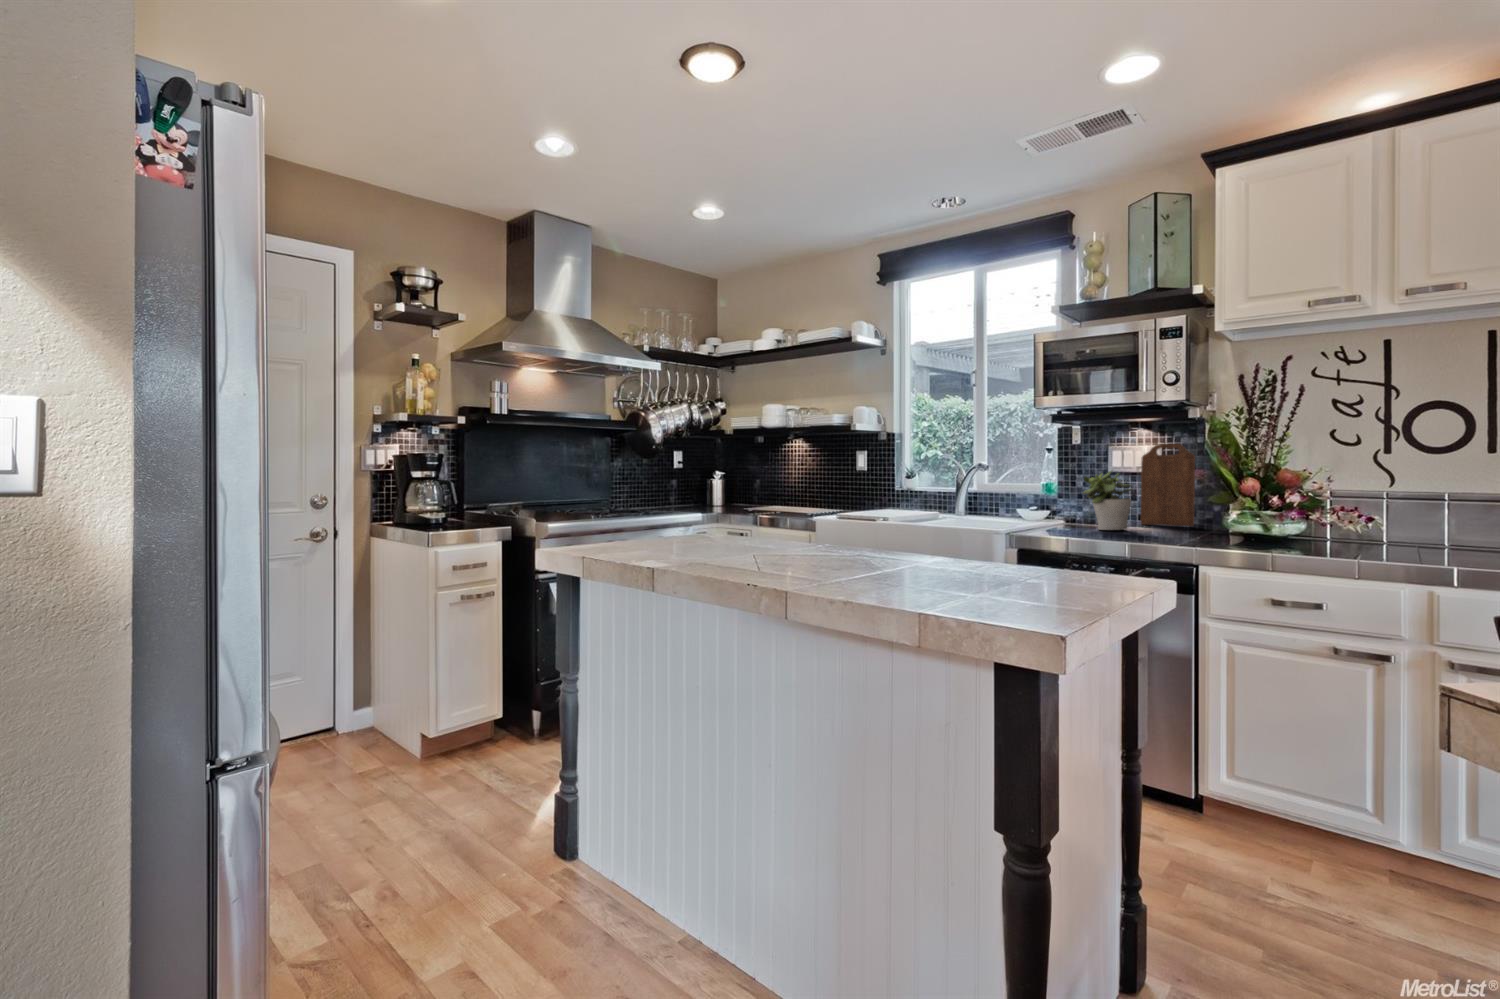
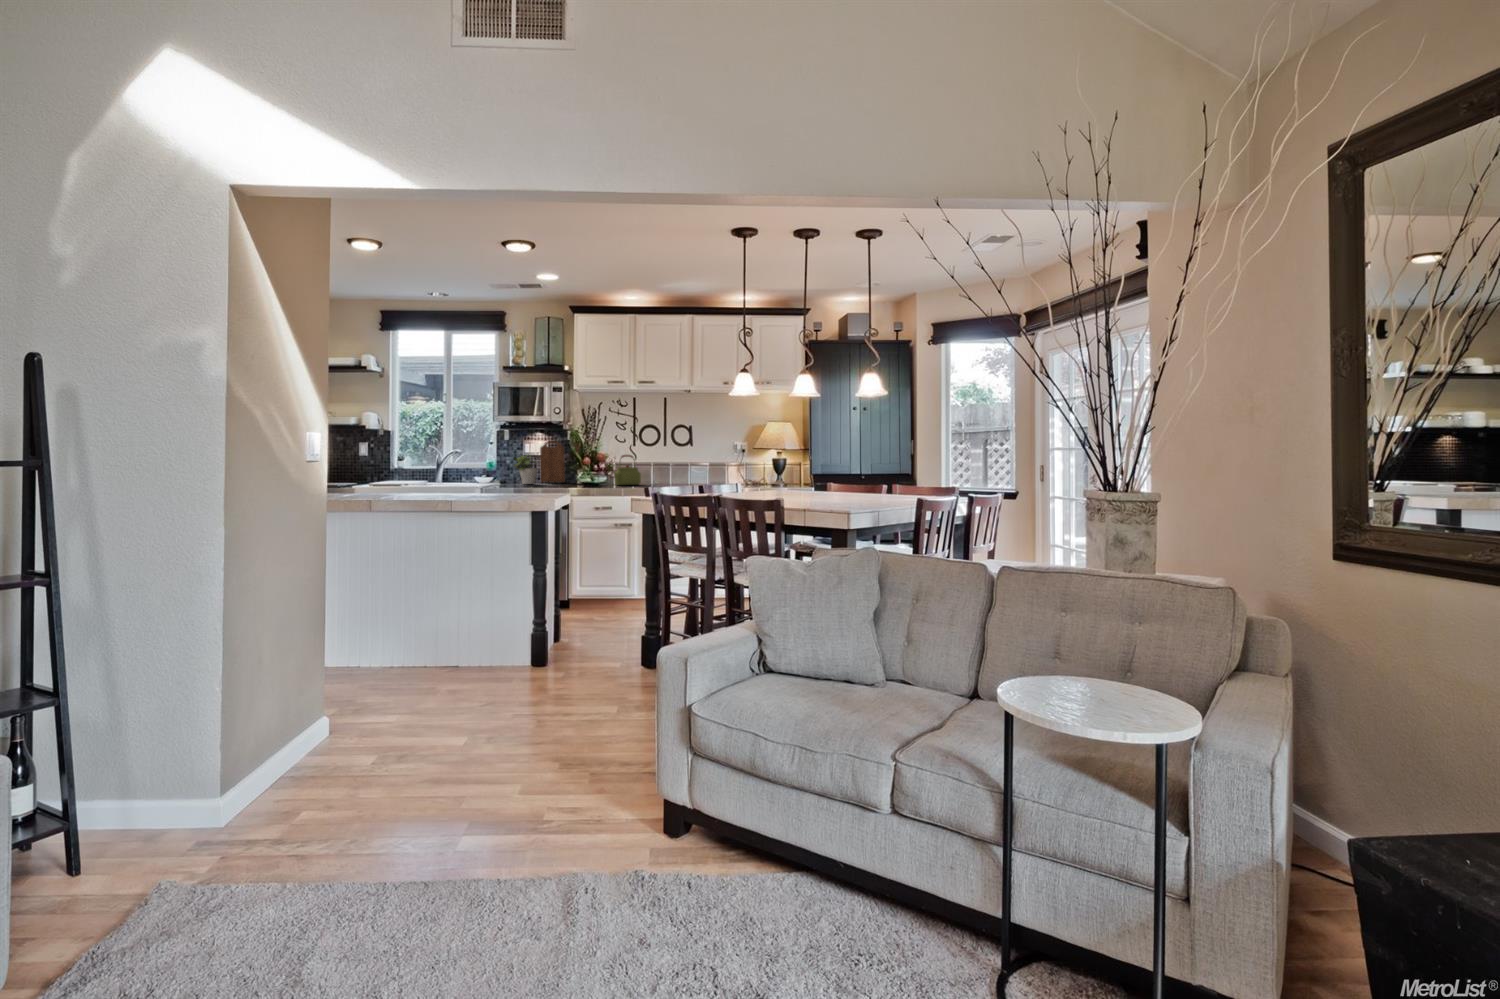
kettle: none [1329,472,1414,549] -> present [614,455,641,485]

